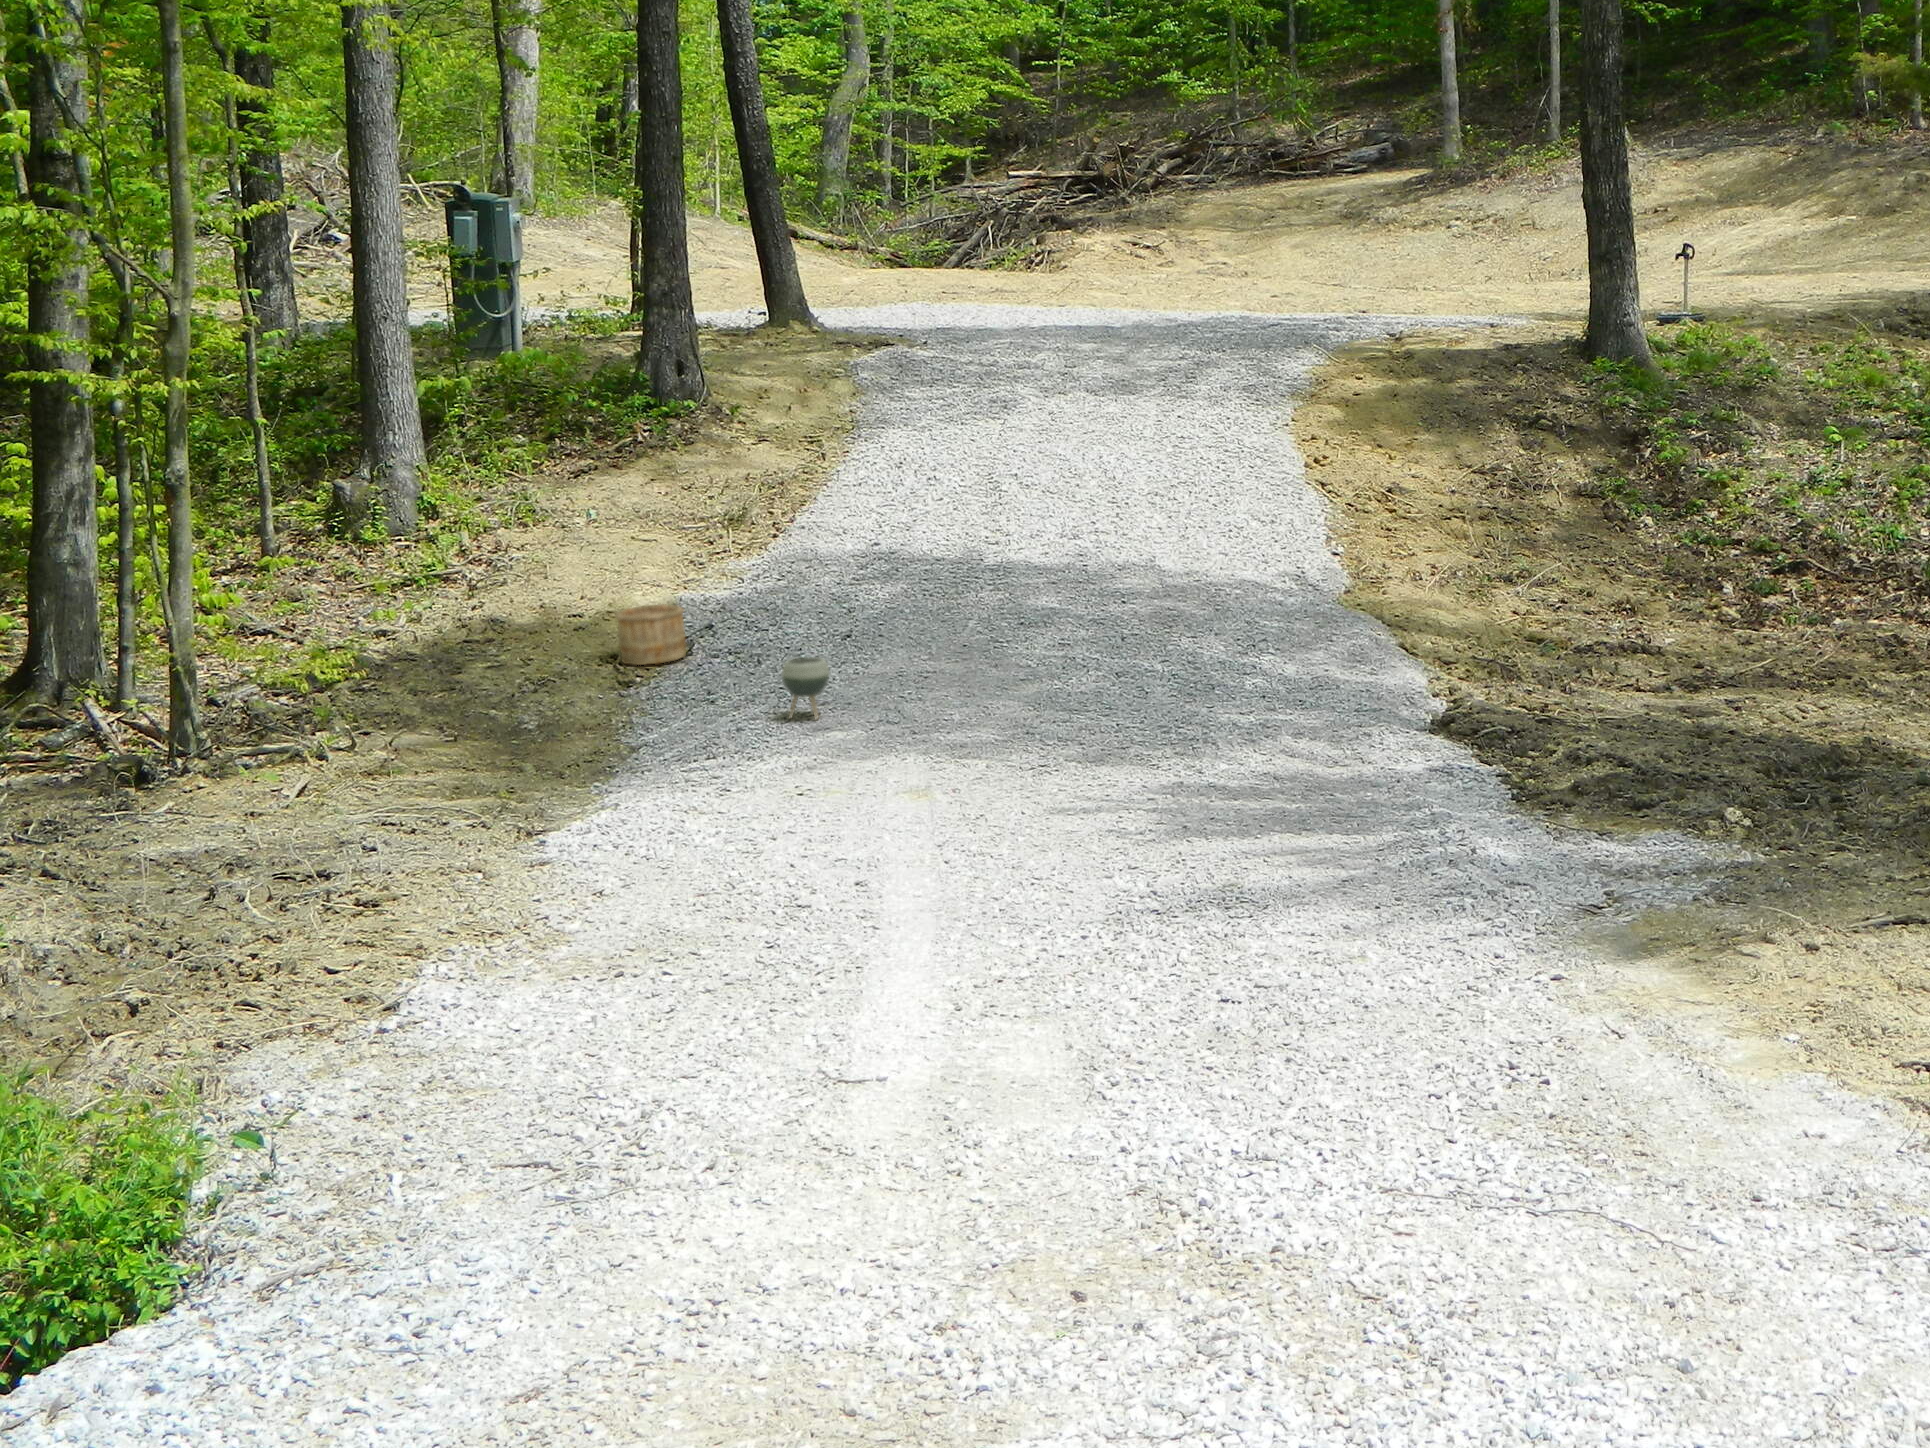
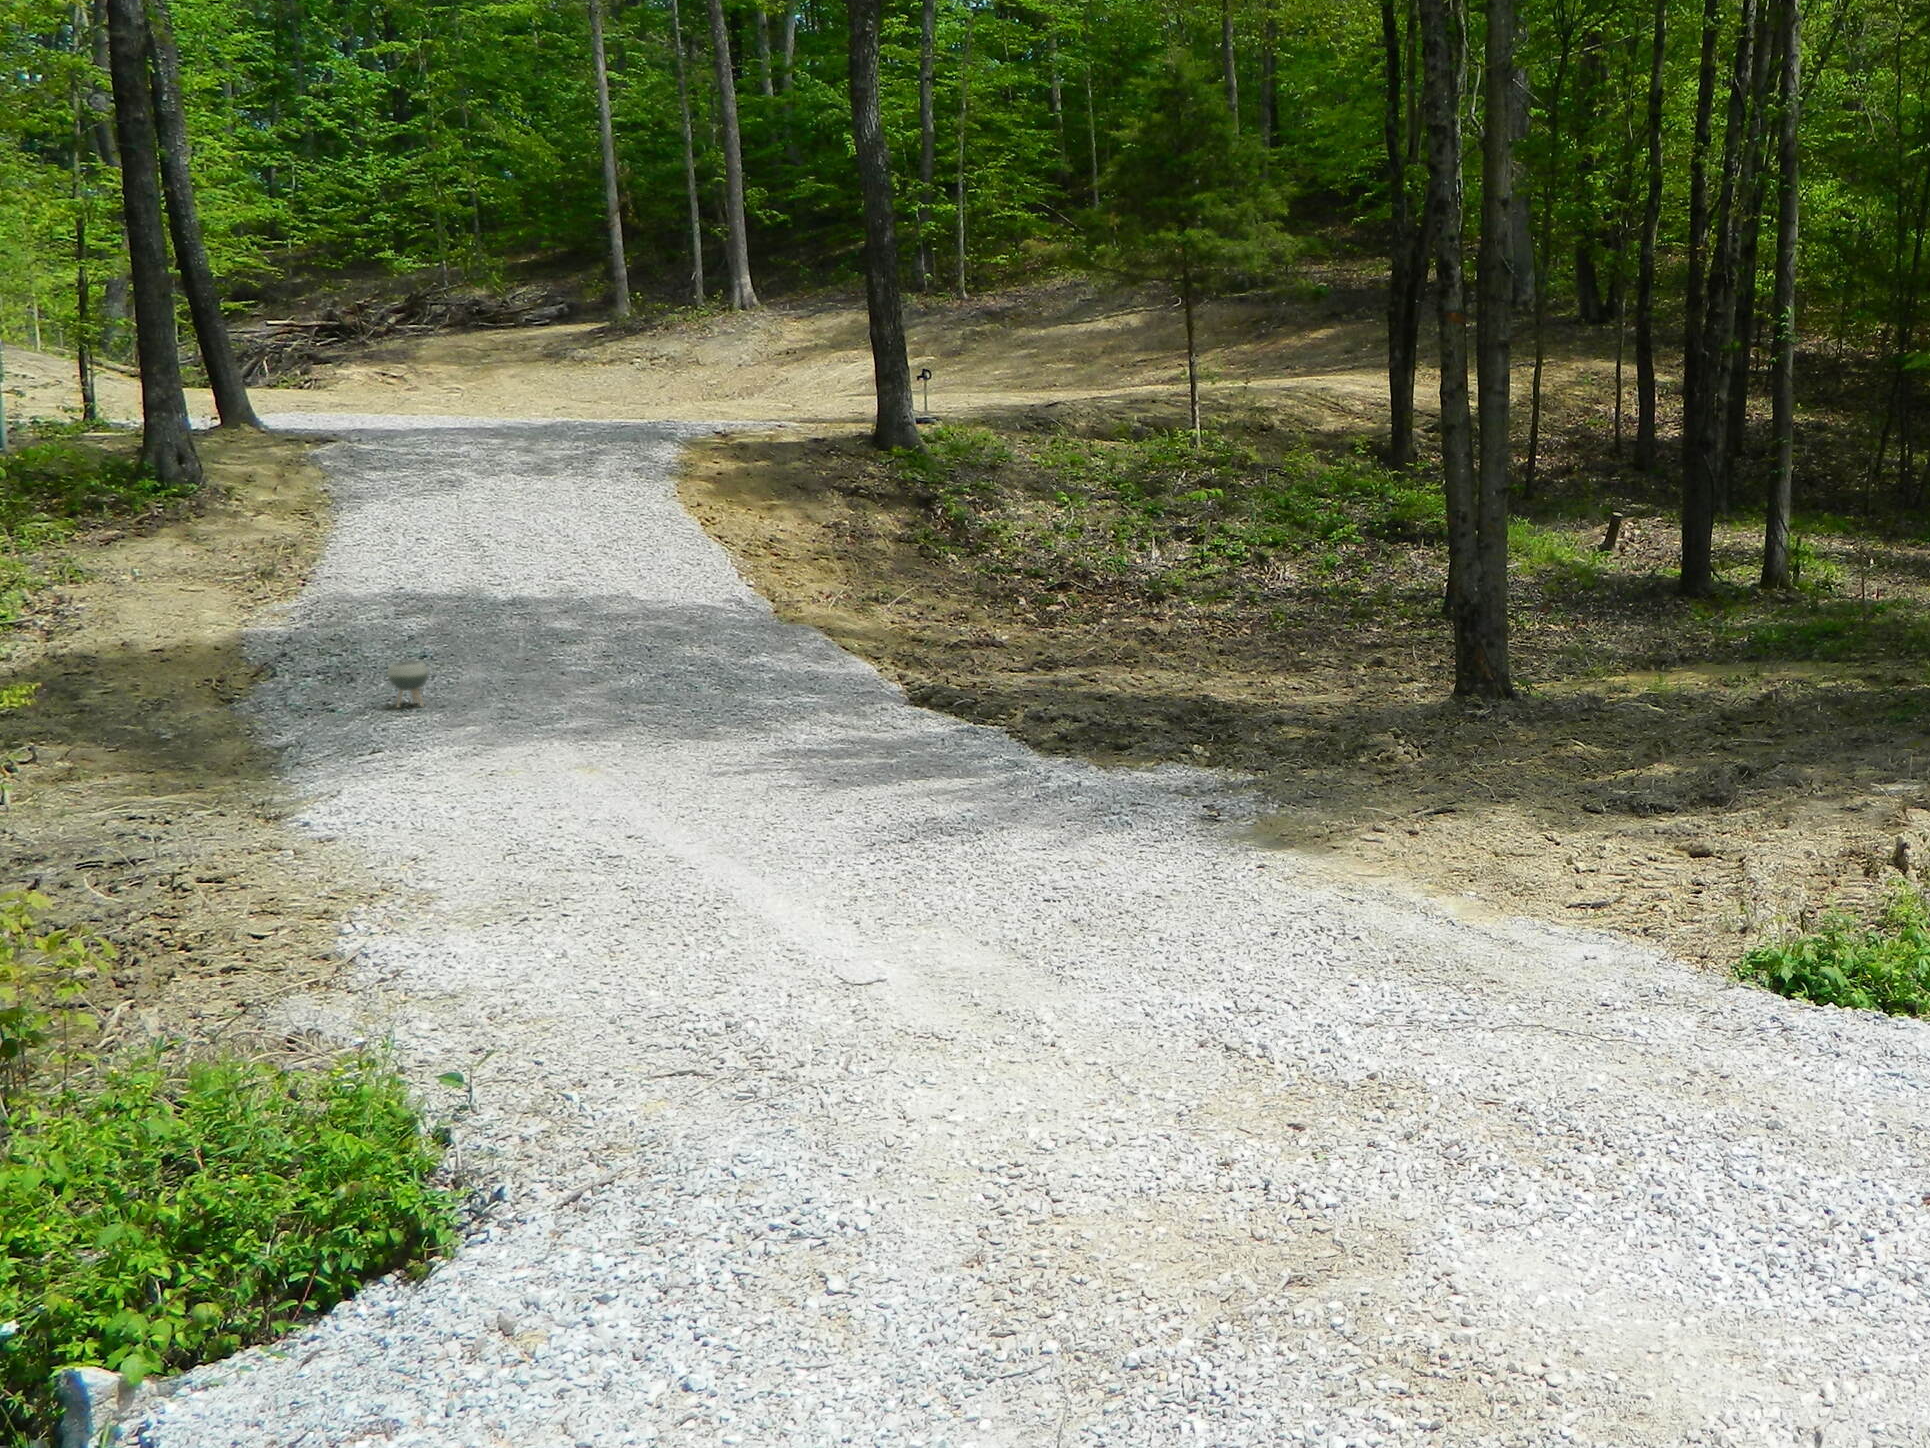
wooden bucket: present [616,604,686,665] -> none [185,637,254,684]

